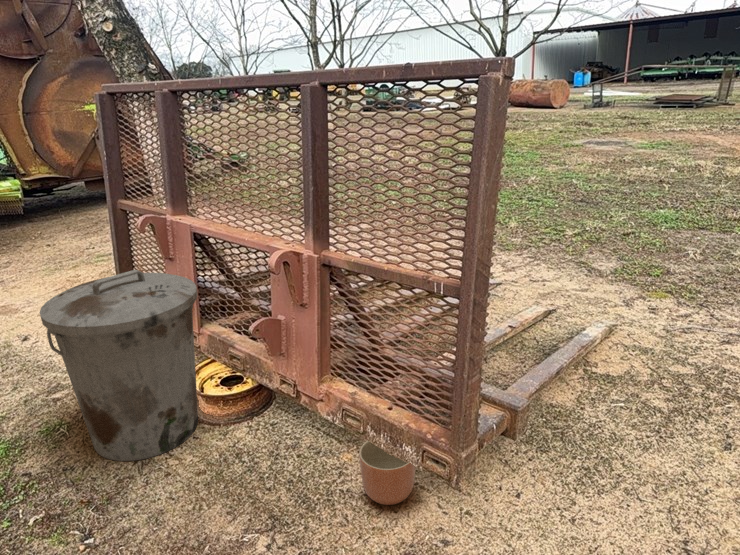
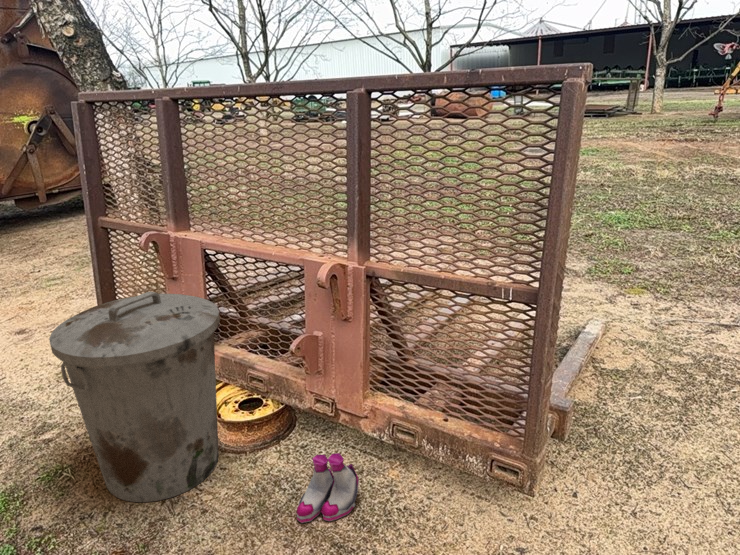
boots: none [246,432,309,496] -> present [297,453,359,523]
planter: present [359,440,415,505] -> none [418,447,476,518]

